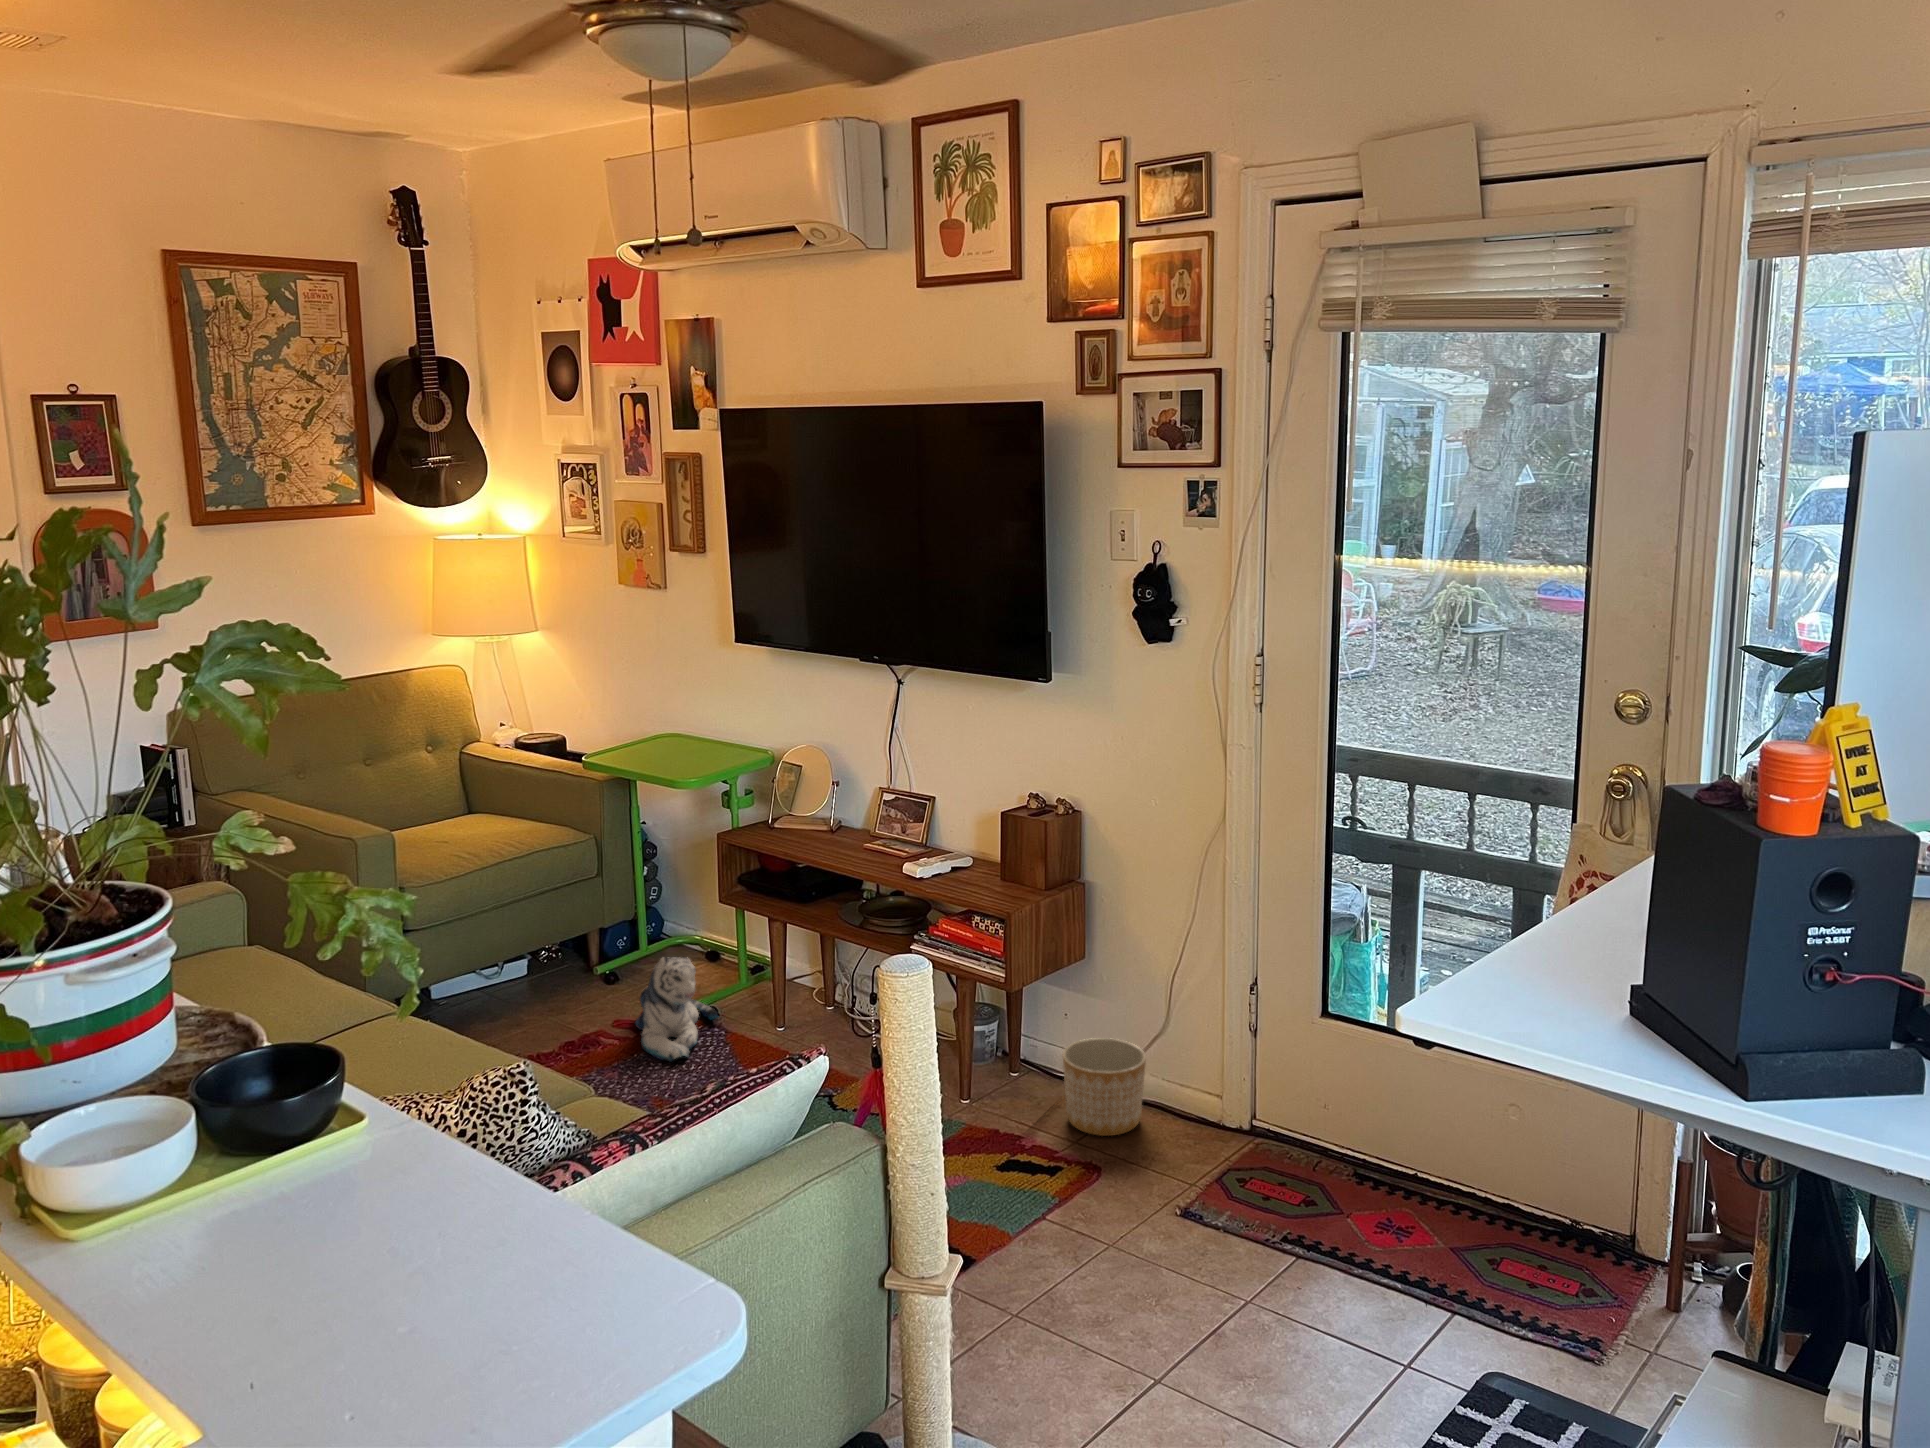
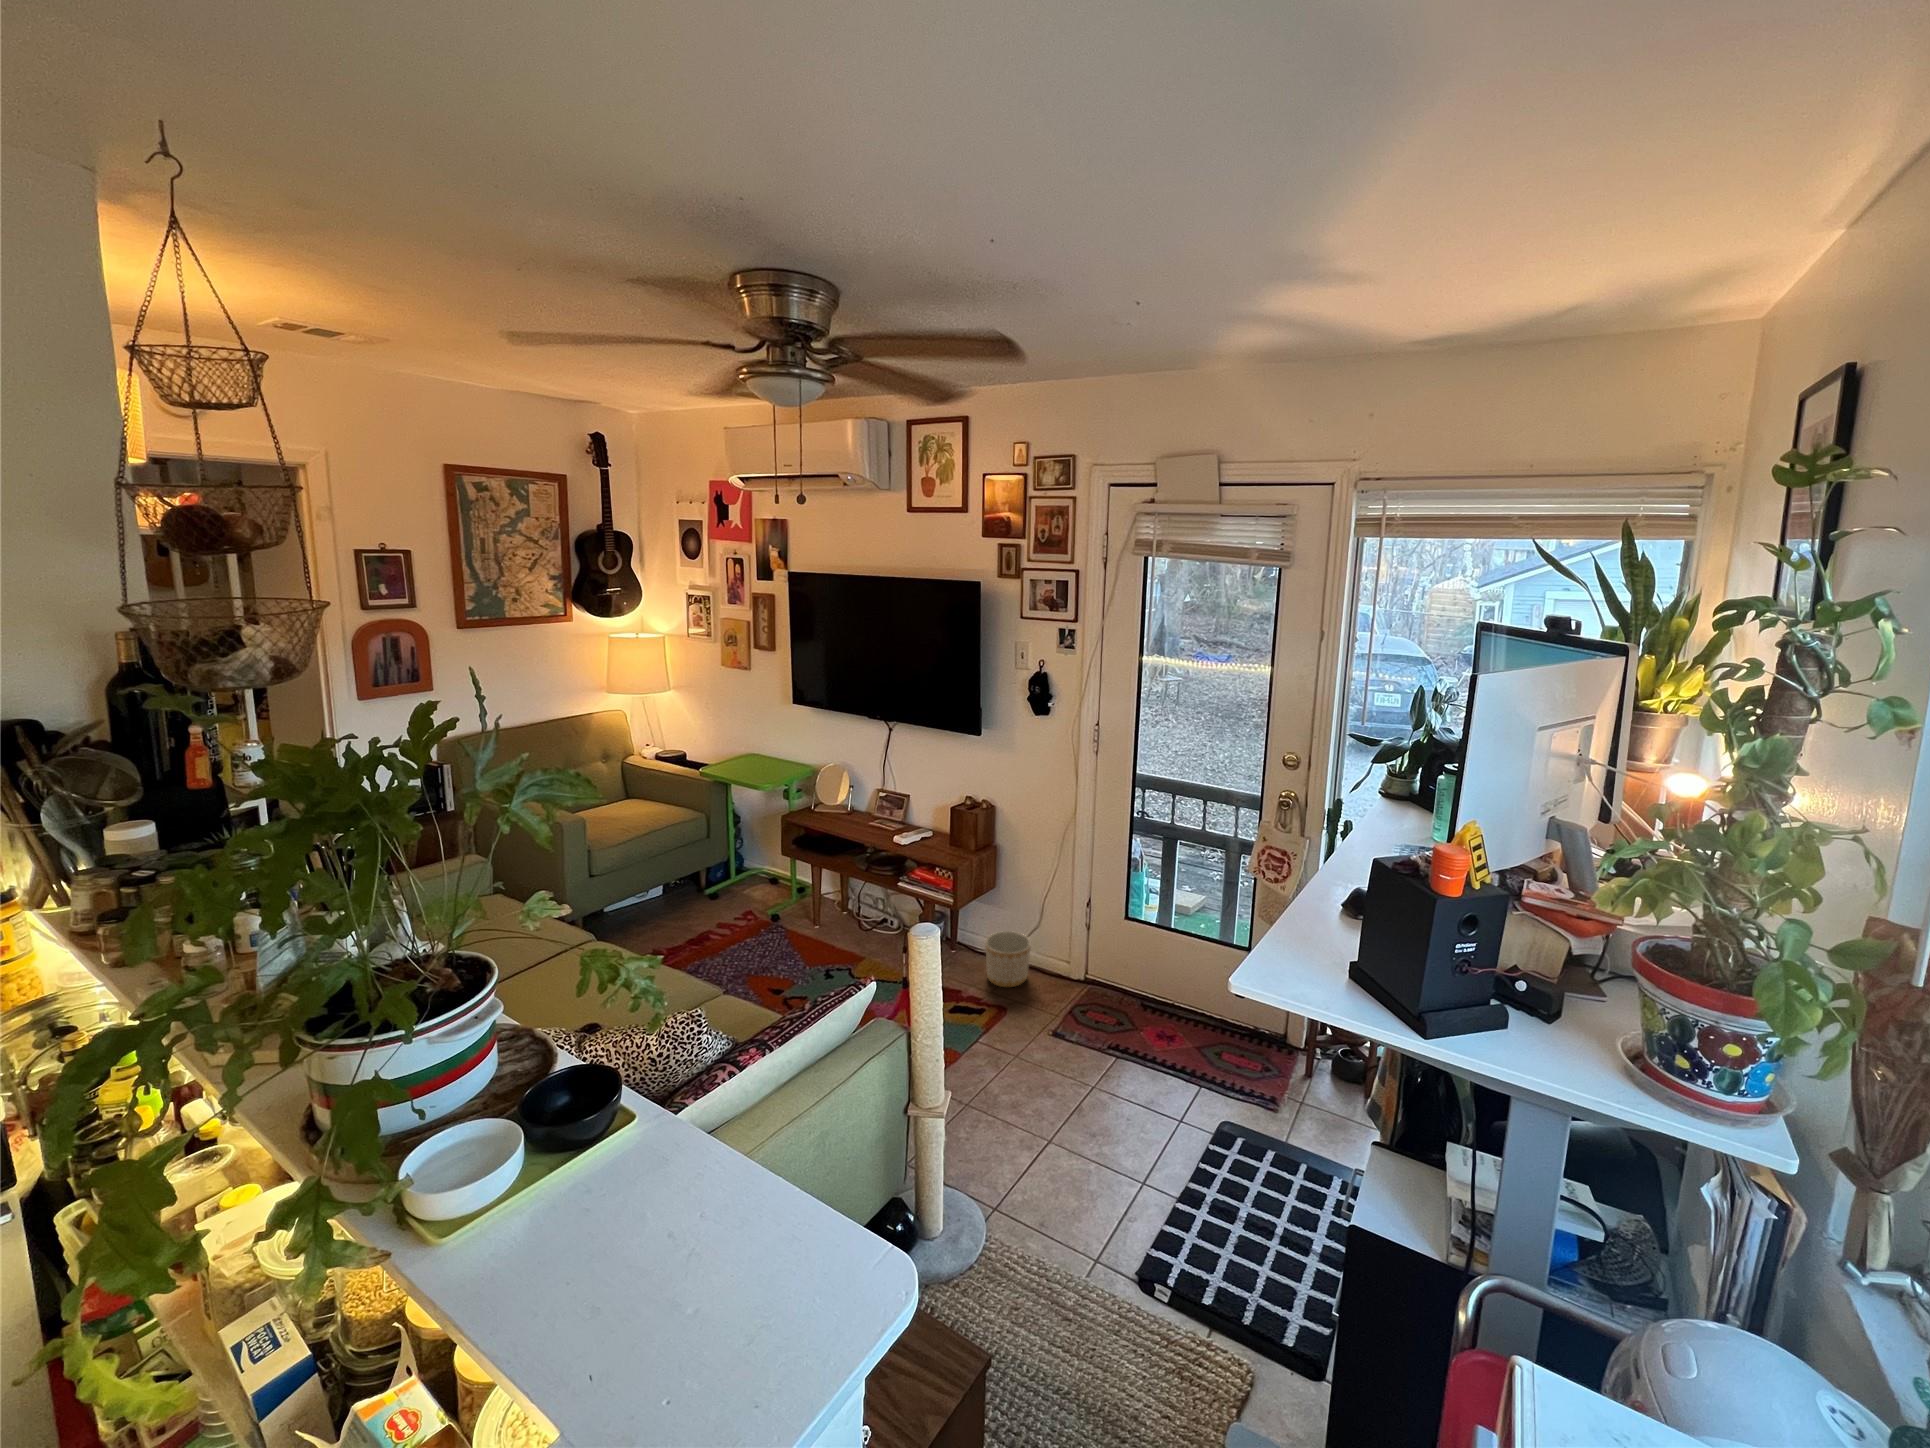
plush toy: present [635,957,718,1062] -> none [734,888,784,951]

